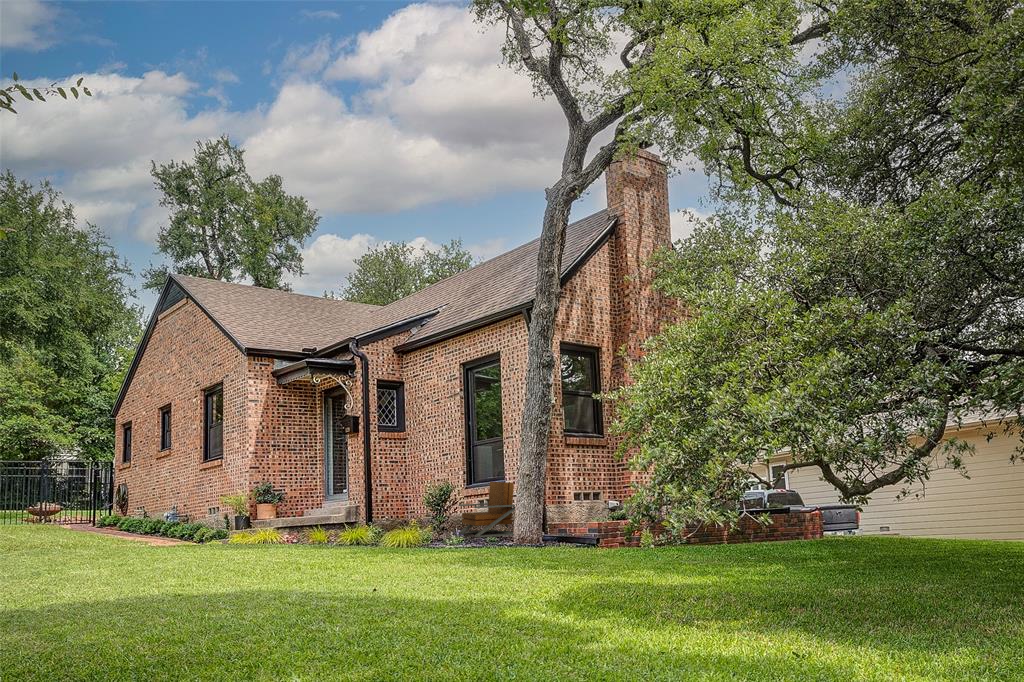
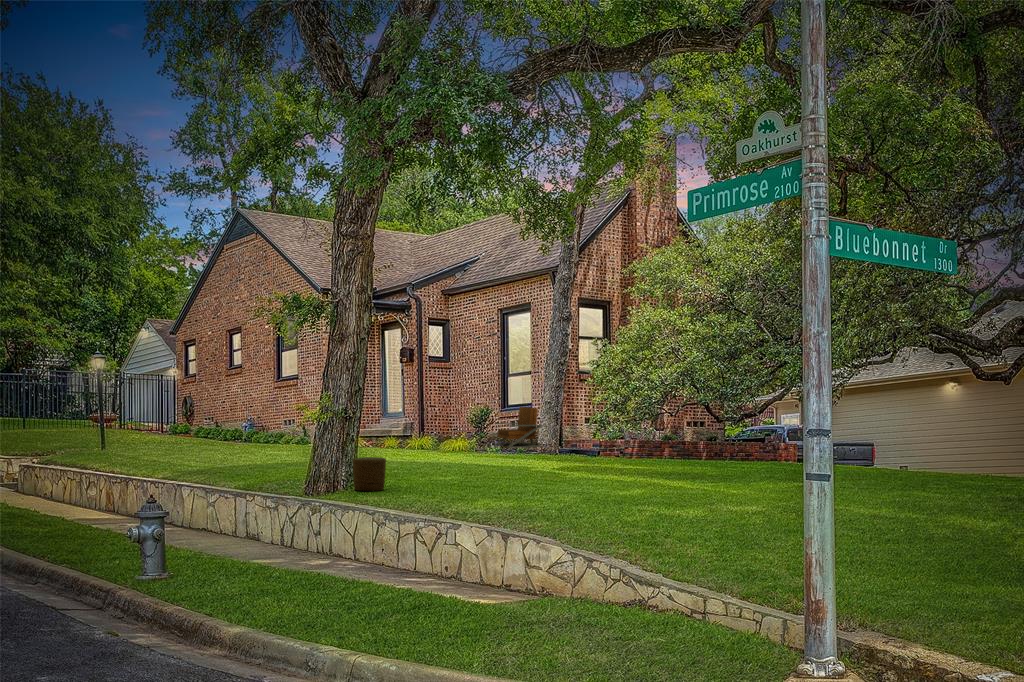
woven basket: none [121,579,197,658] -> present [353,457,386,491]

